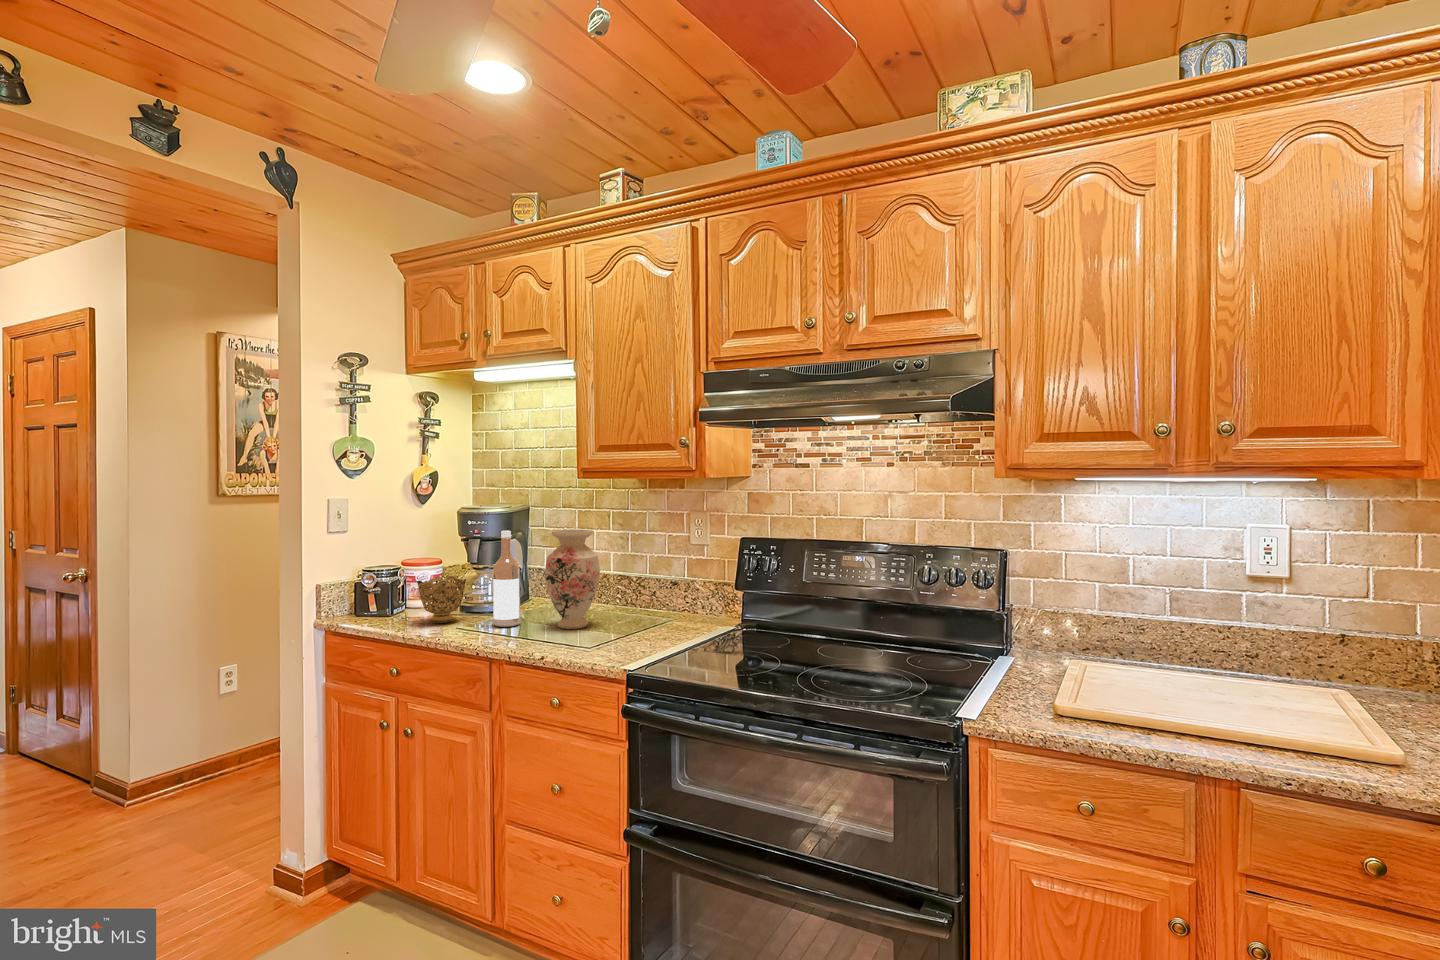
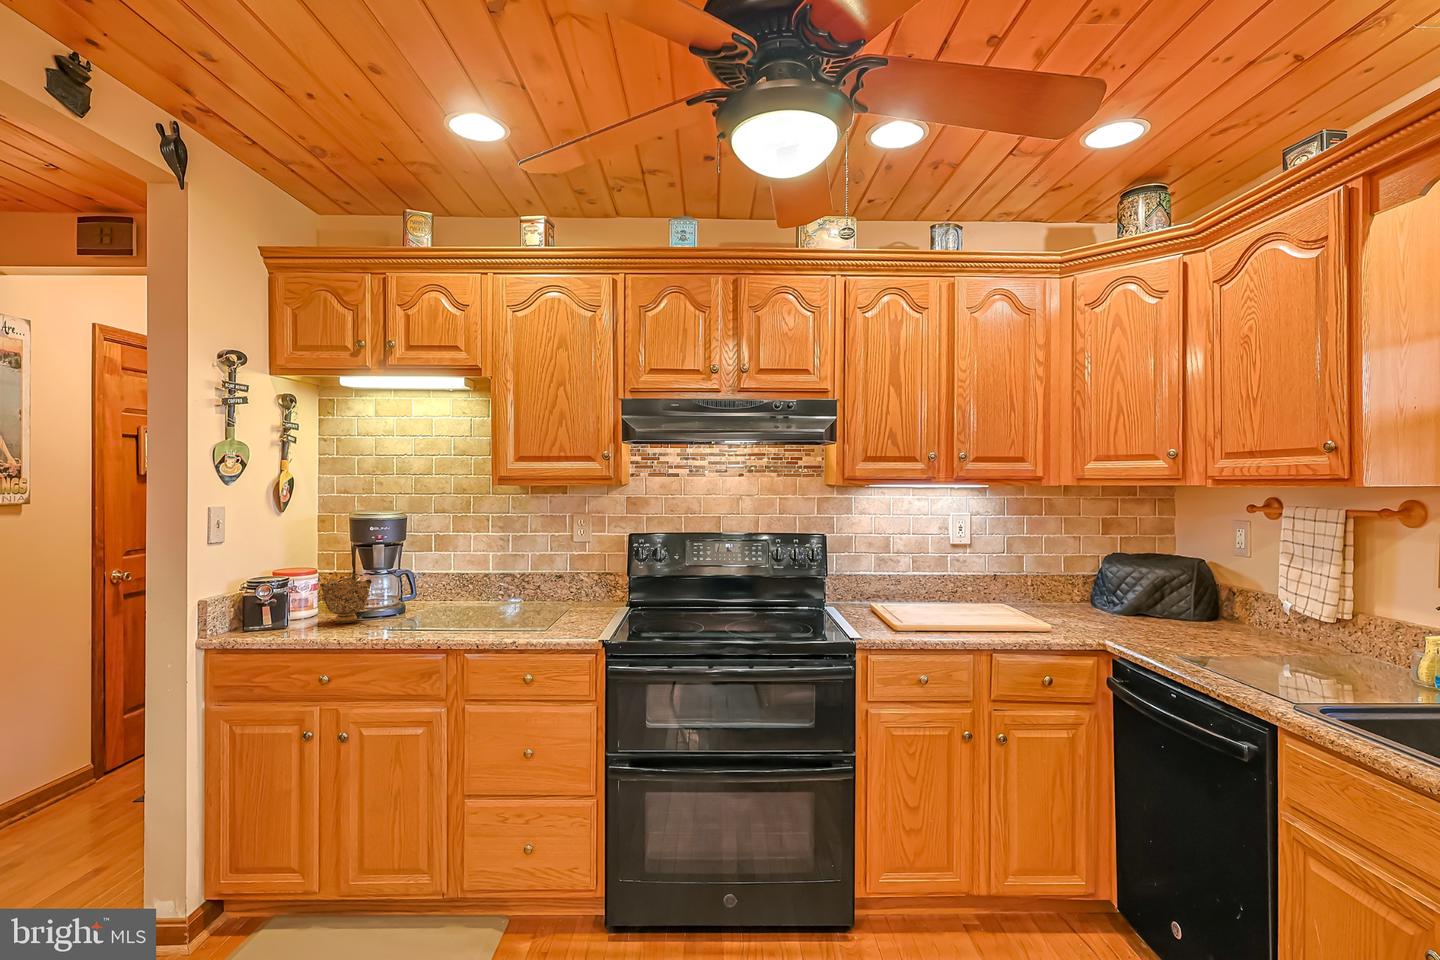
vase: present [545,529,600,629] -> none [462,529,514,616]
wine bottle: present [493,531,520,627] -> none [409,532,434,621]

